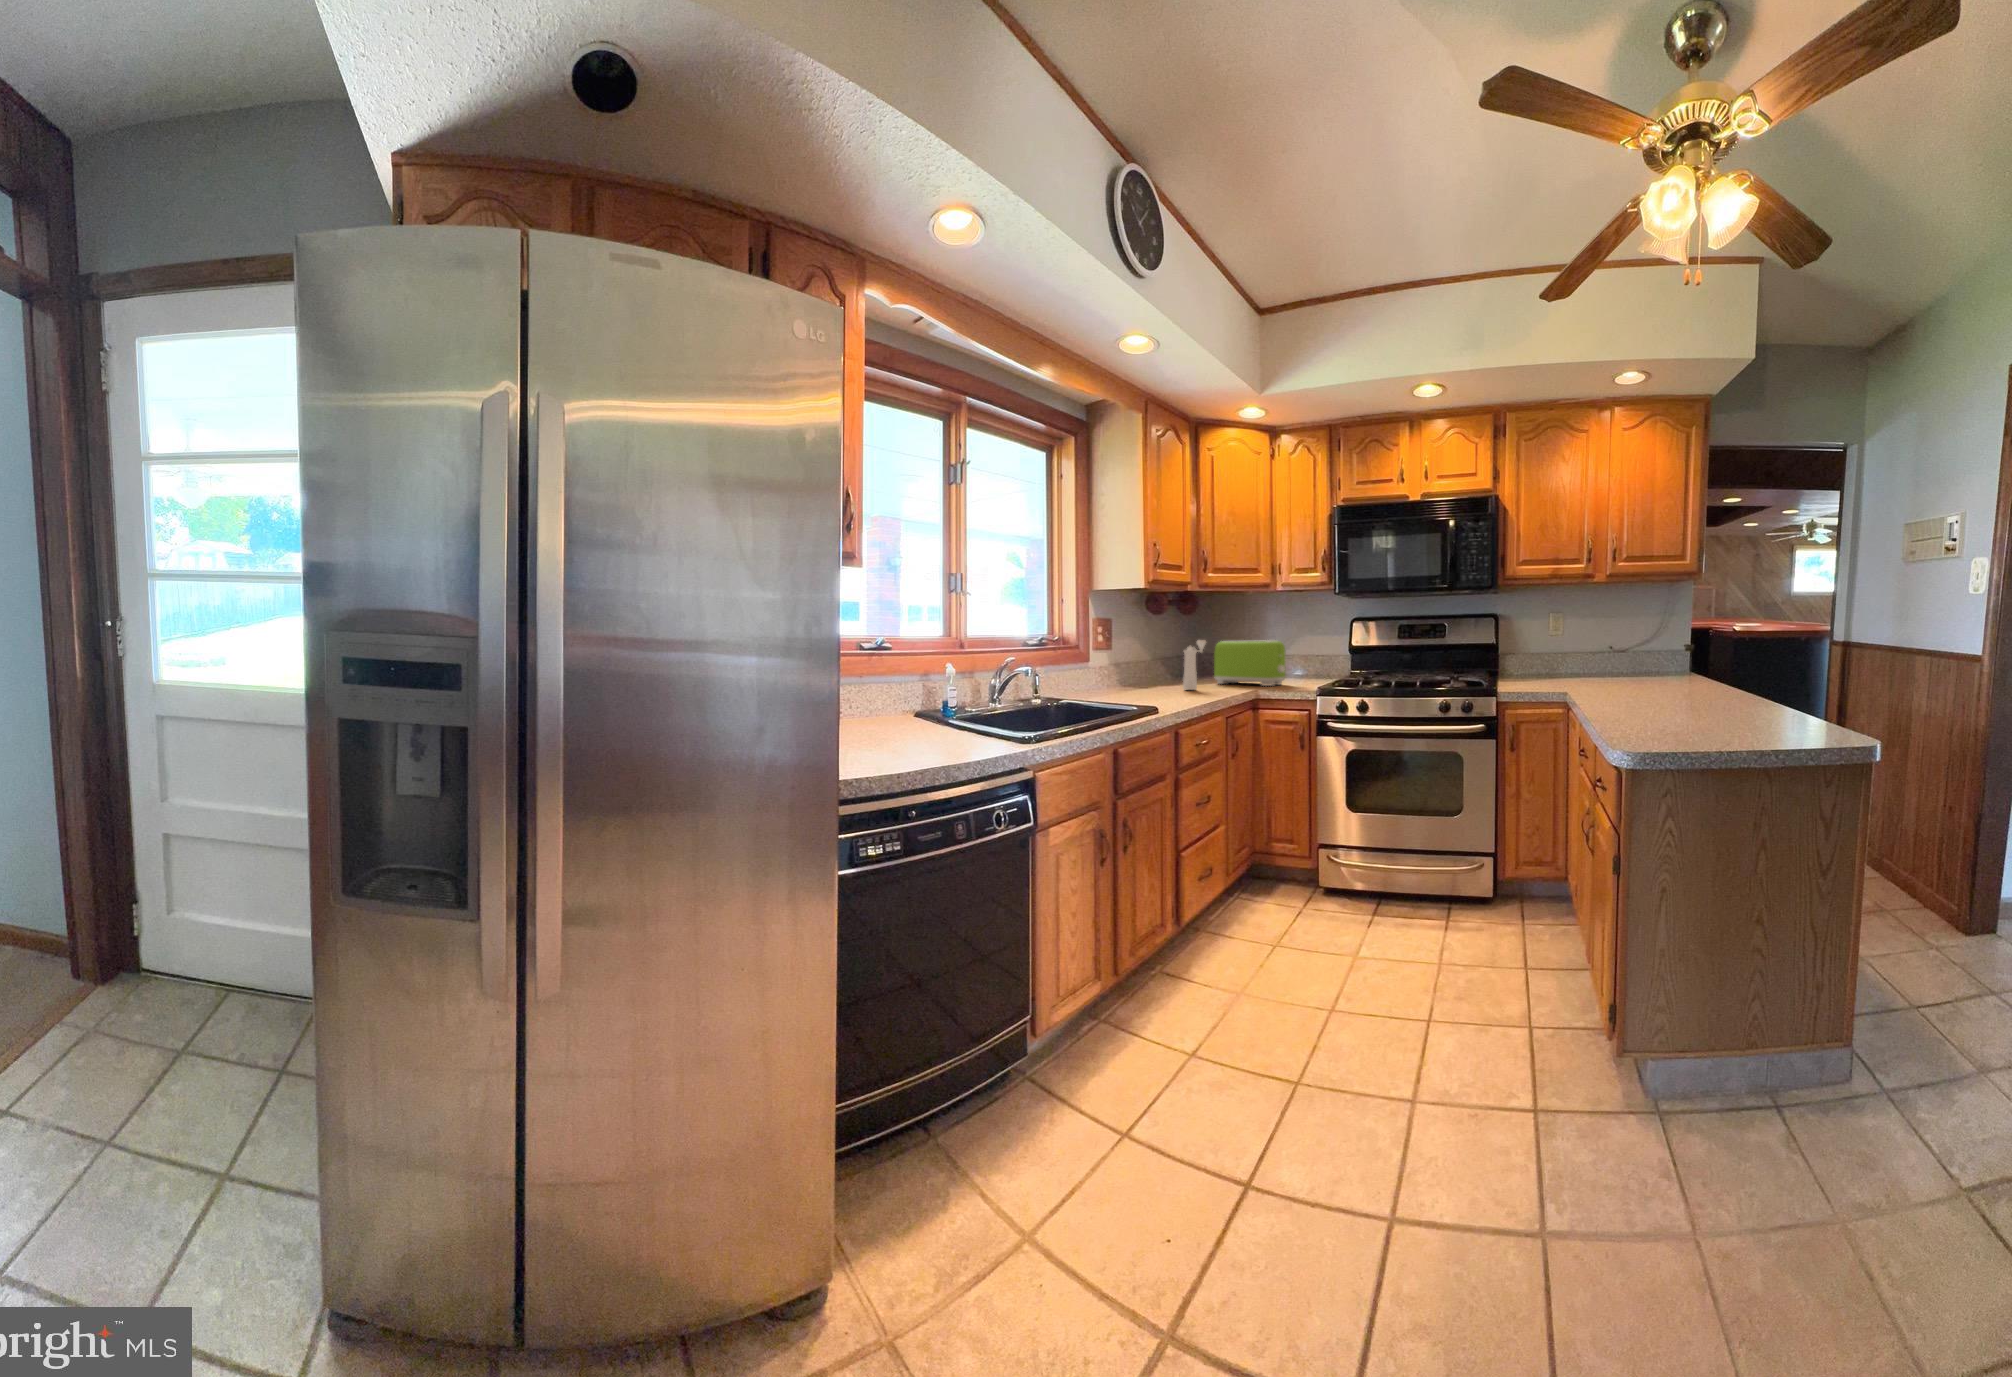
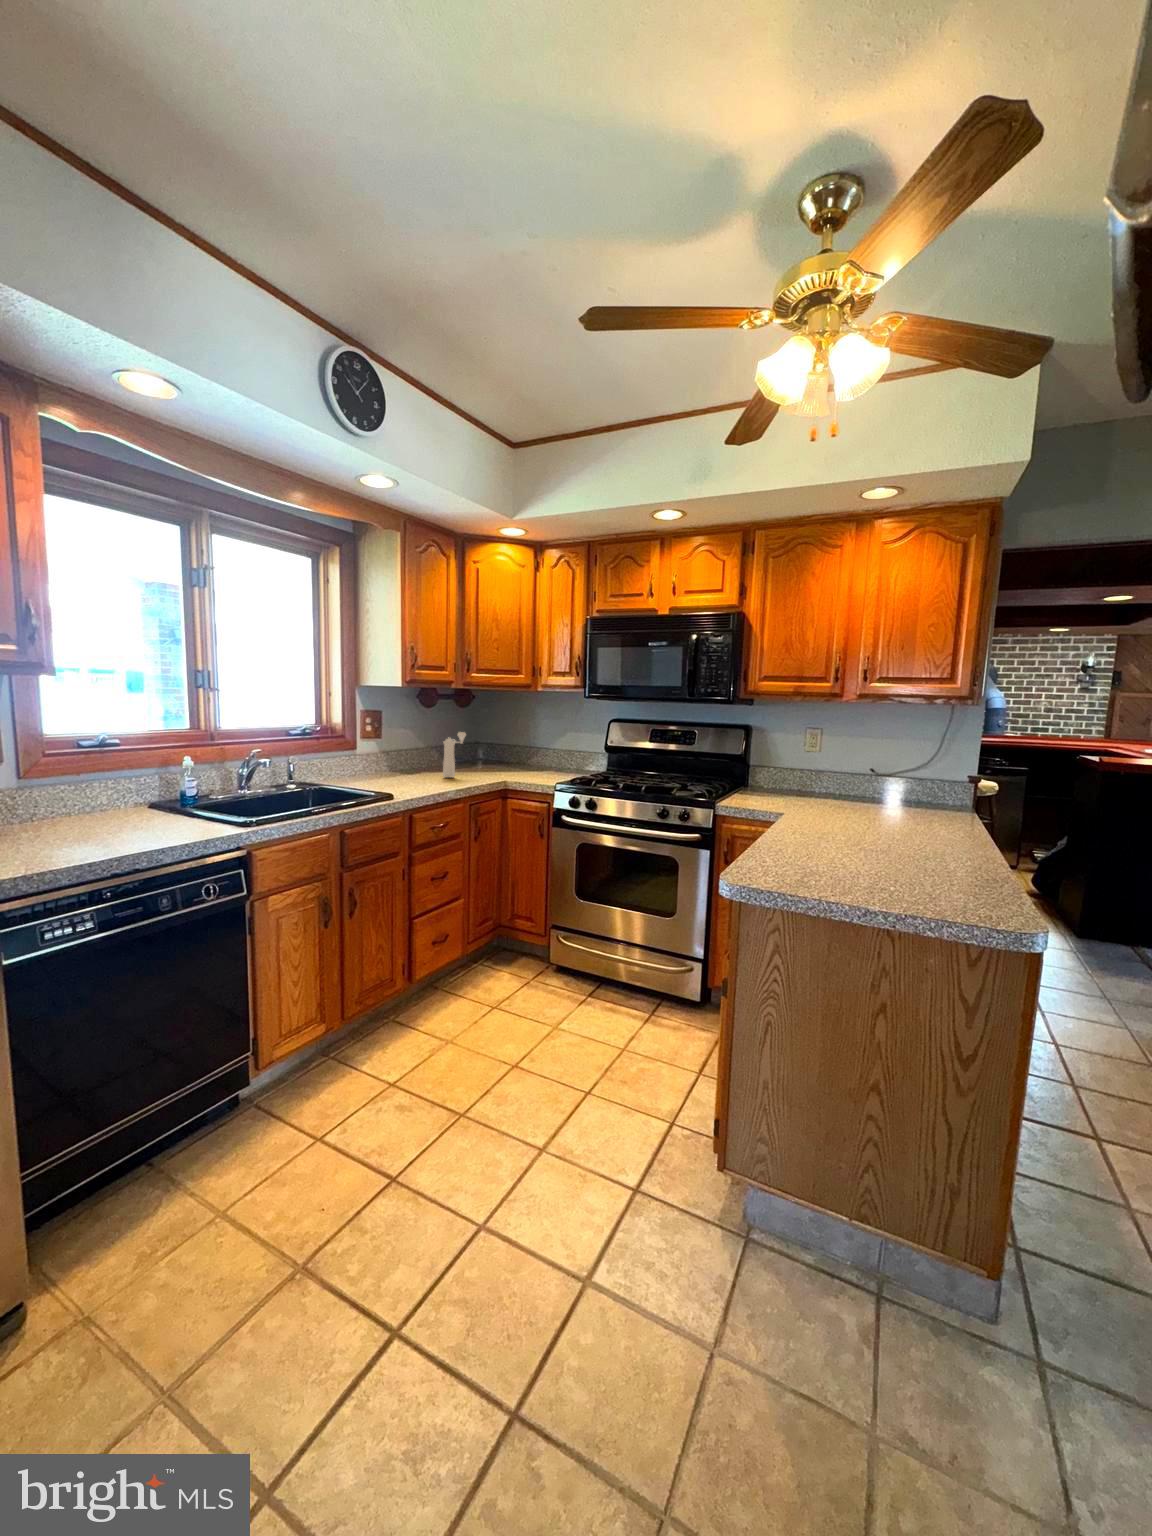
toaster: present [1214,640,1285,686] -> none [478,733,536,774]

